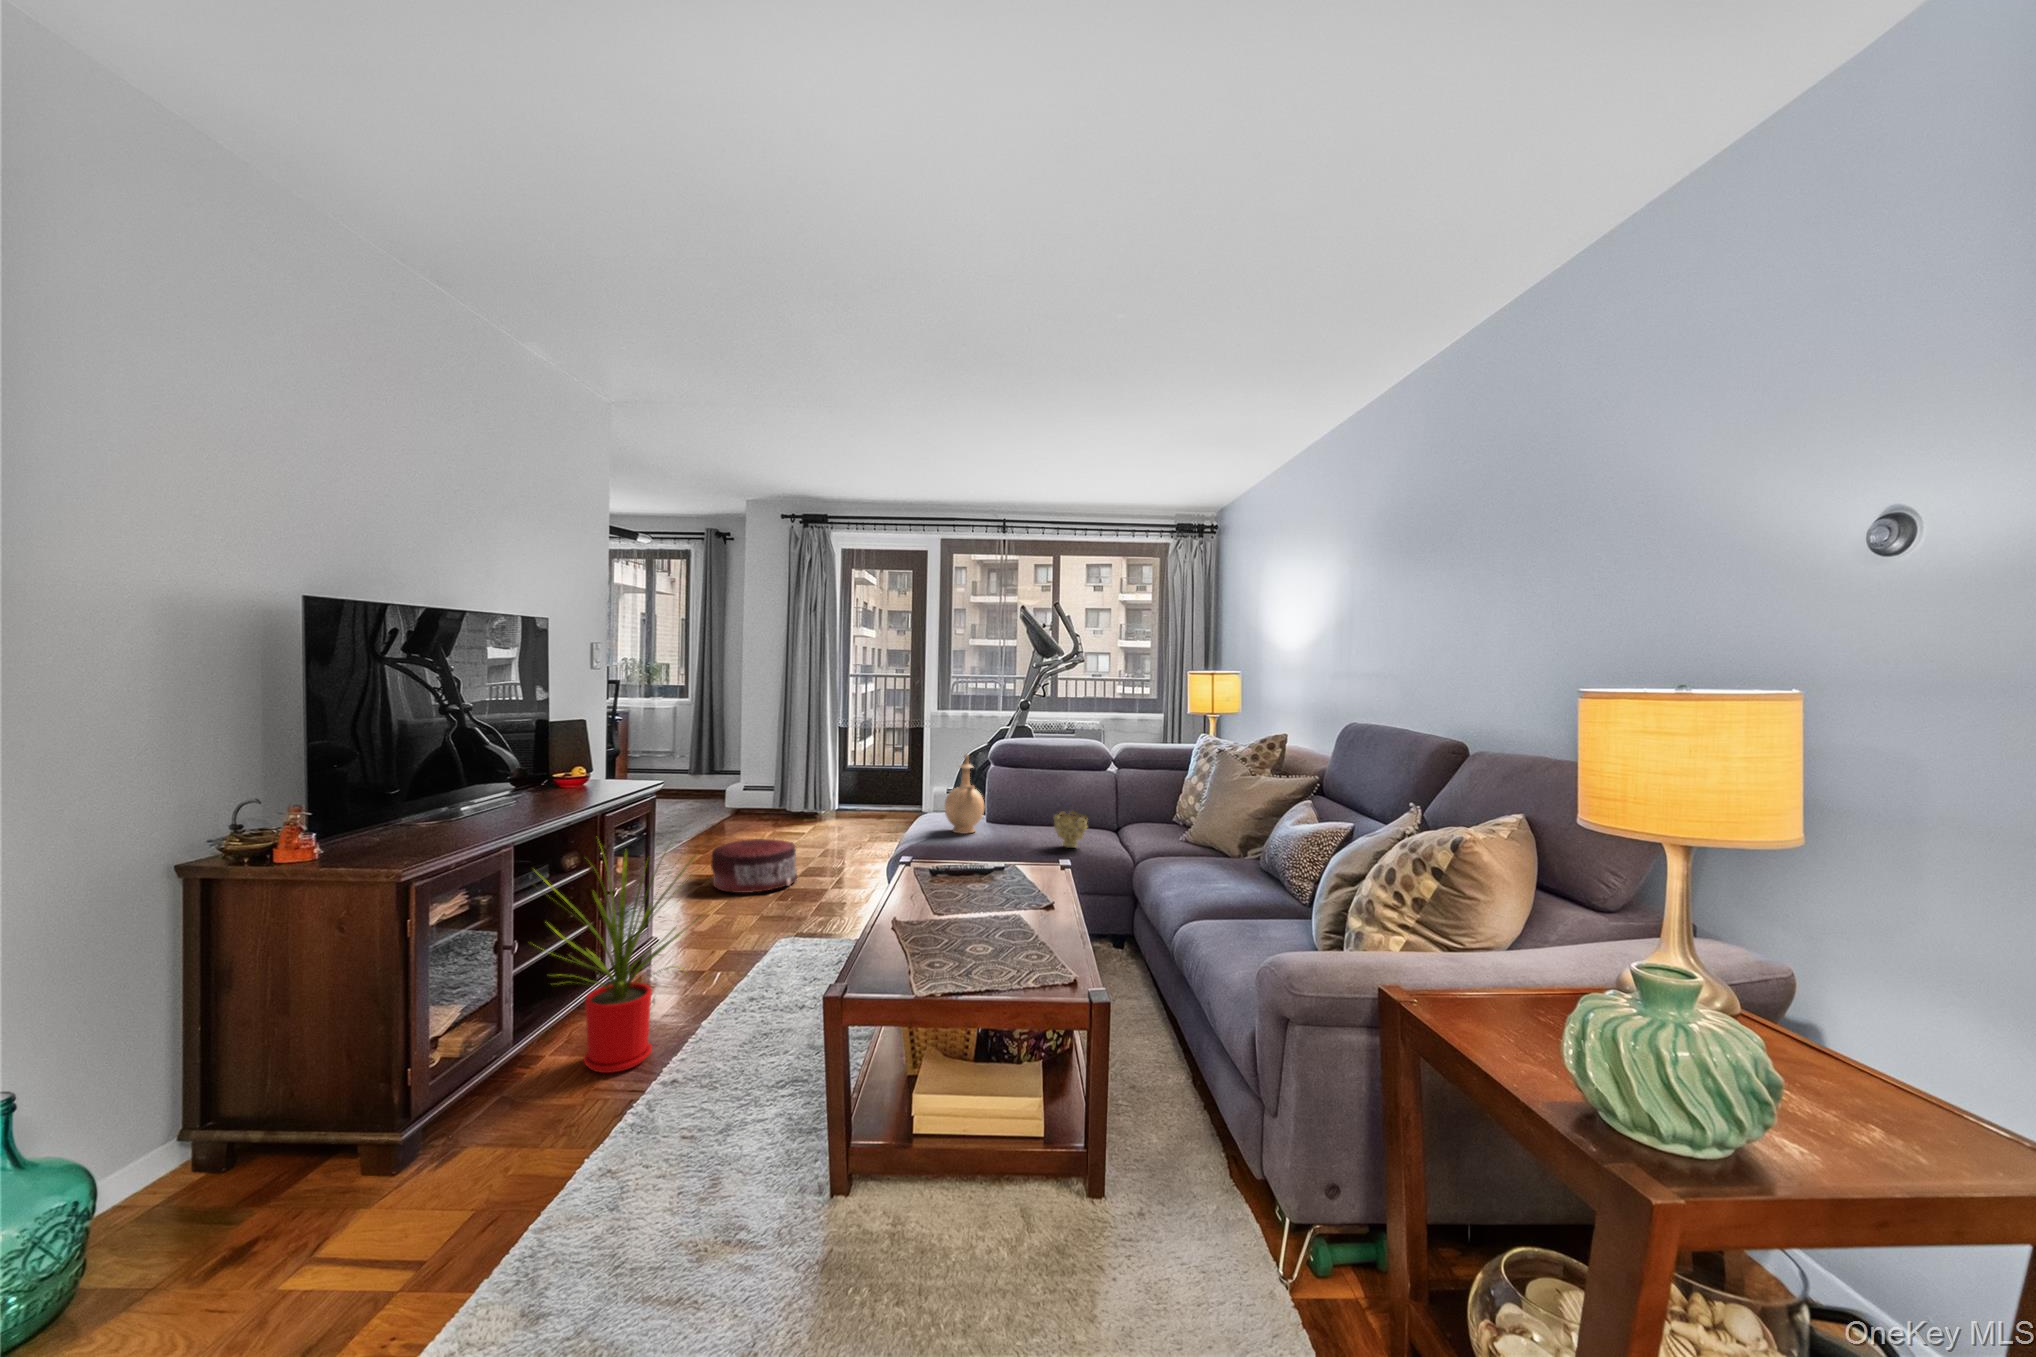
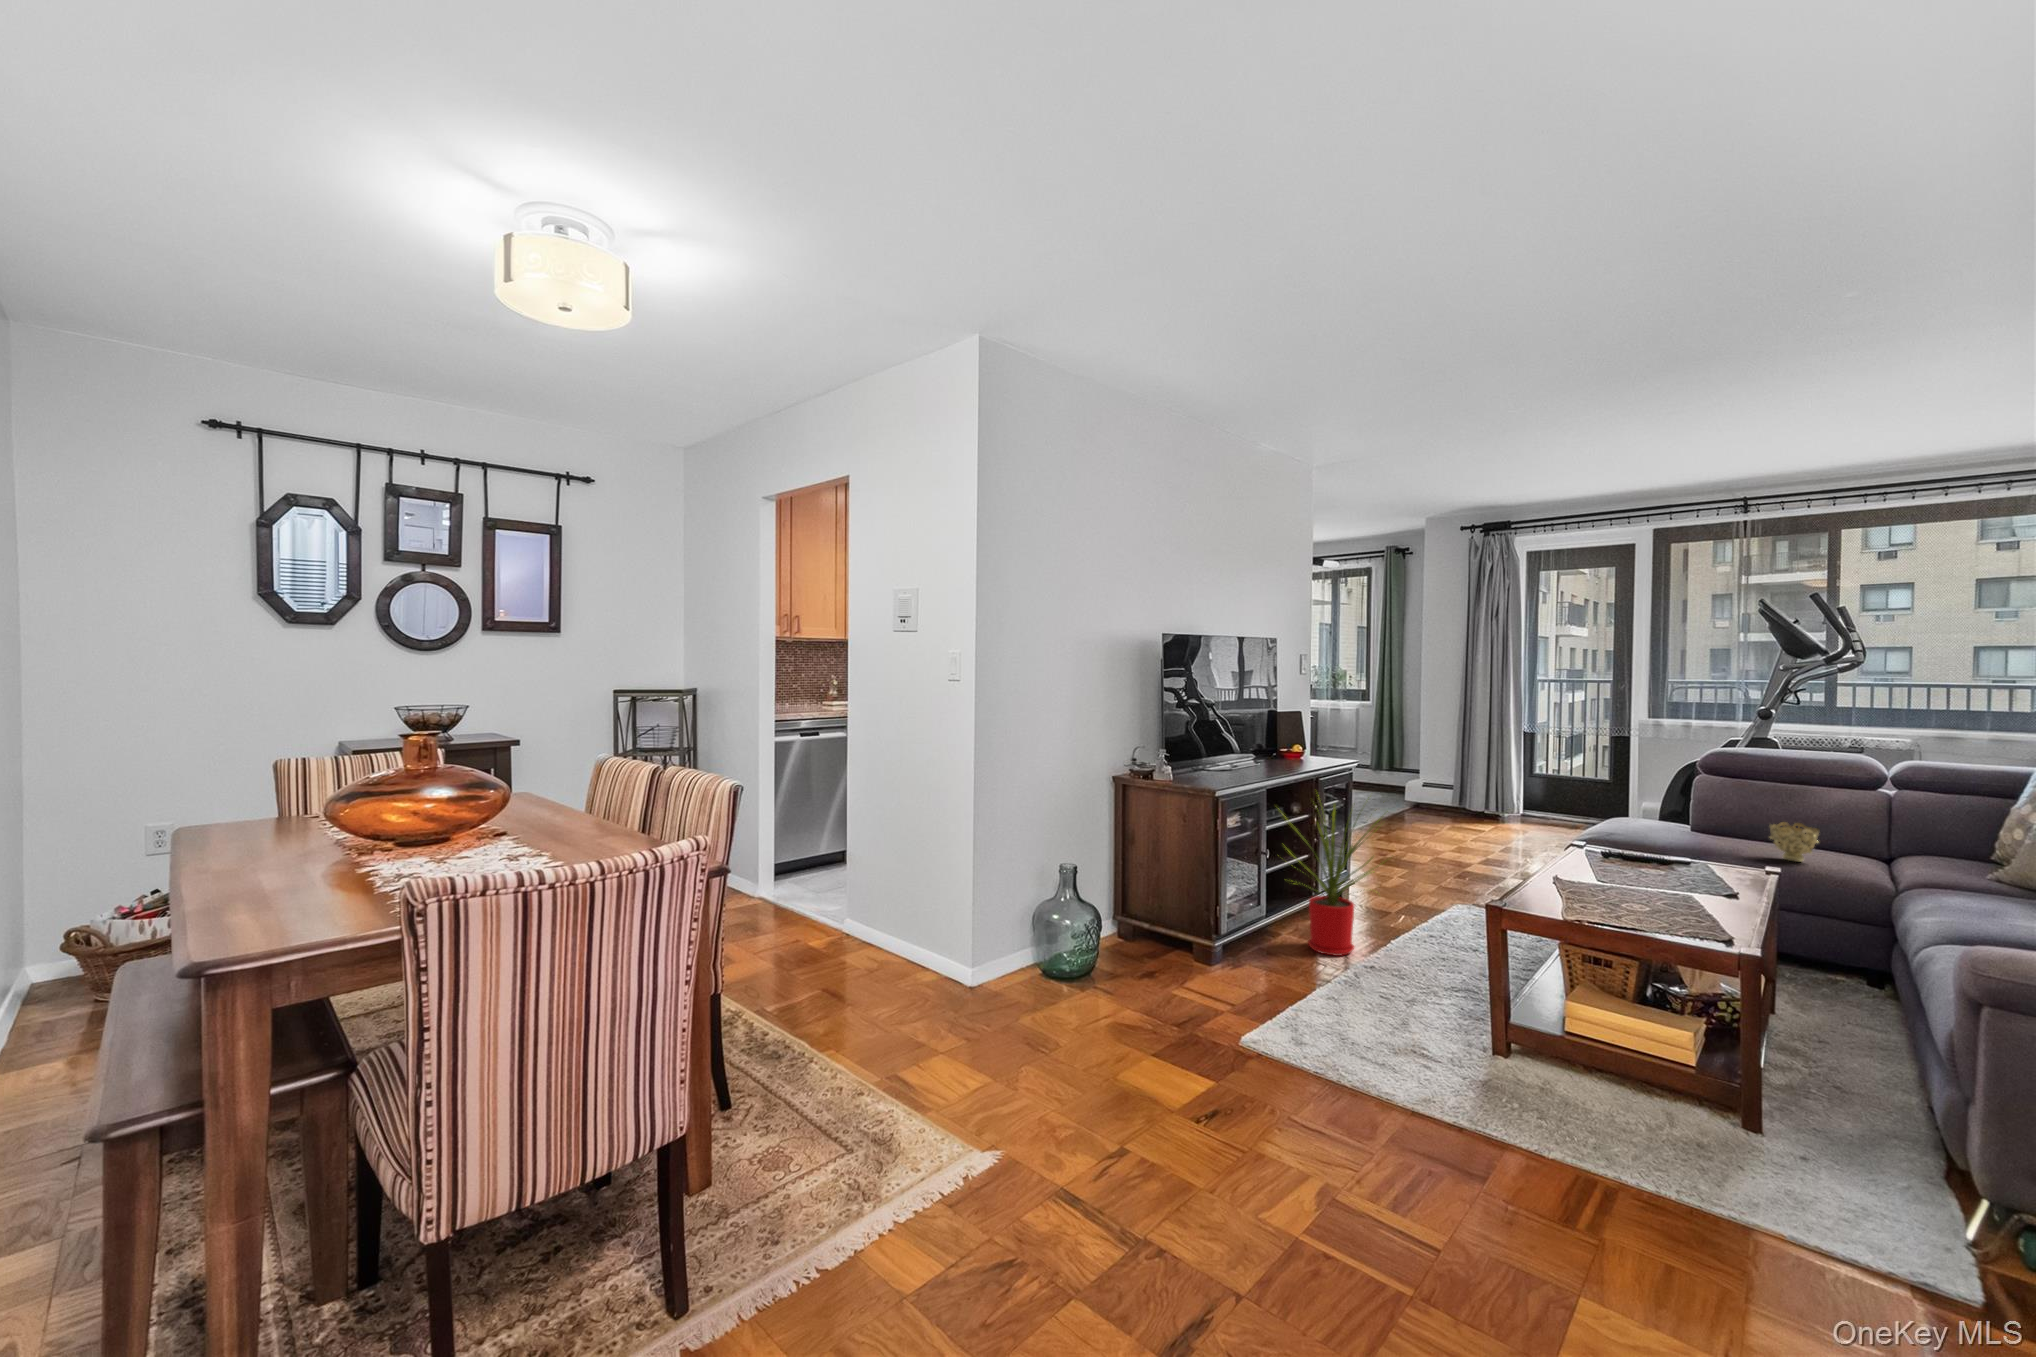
vase: present [944,754,984,834] -> none [1633,756,1683,835]
pouf: present [711,839,798,893] -> none [1394,823,1478,869]

